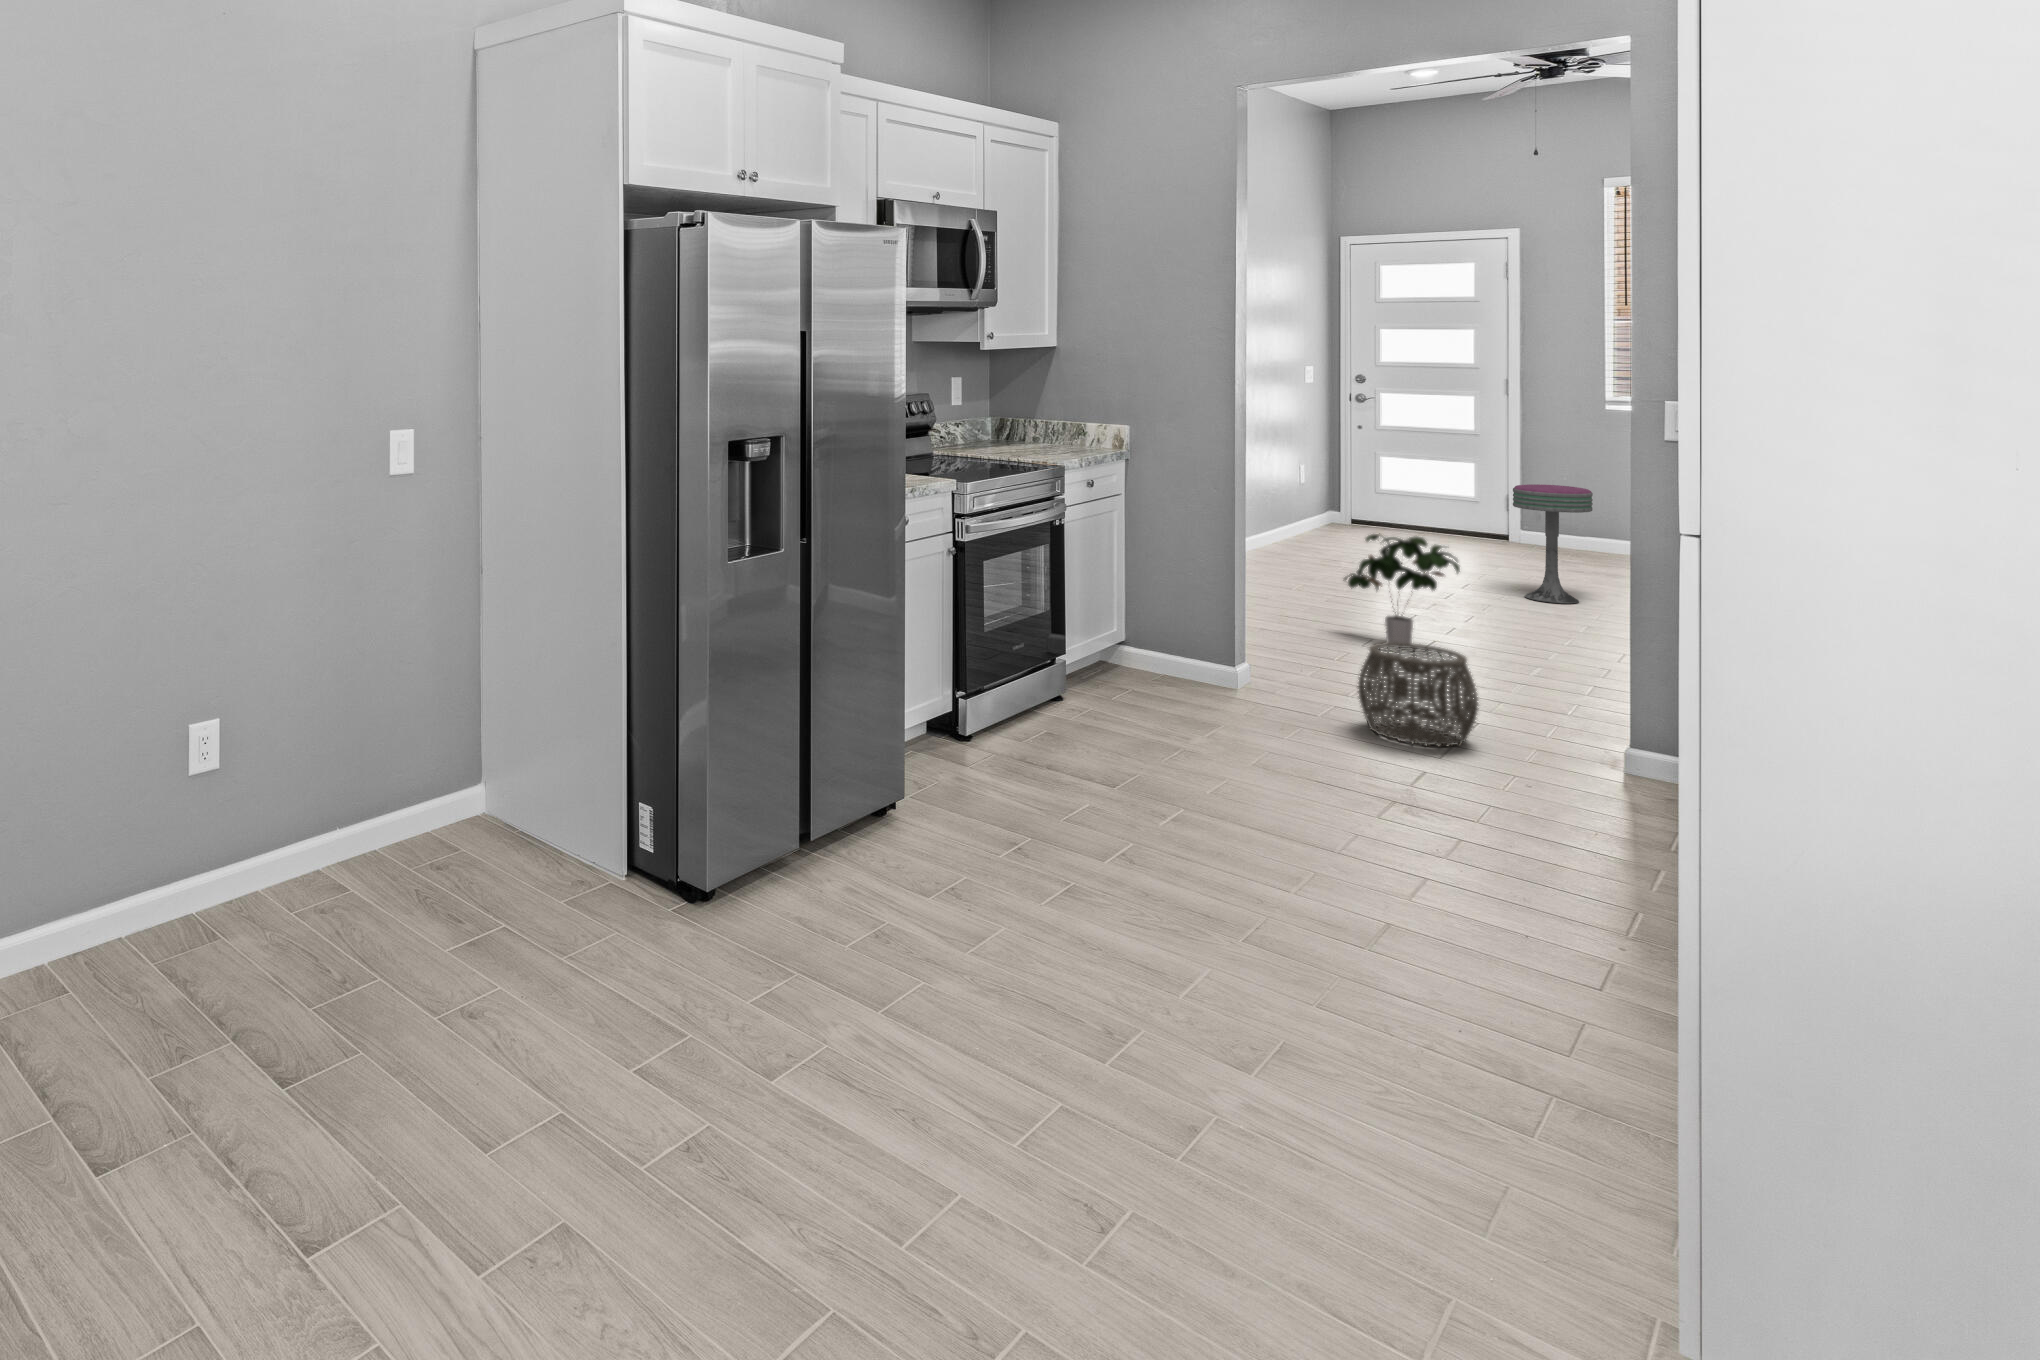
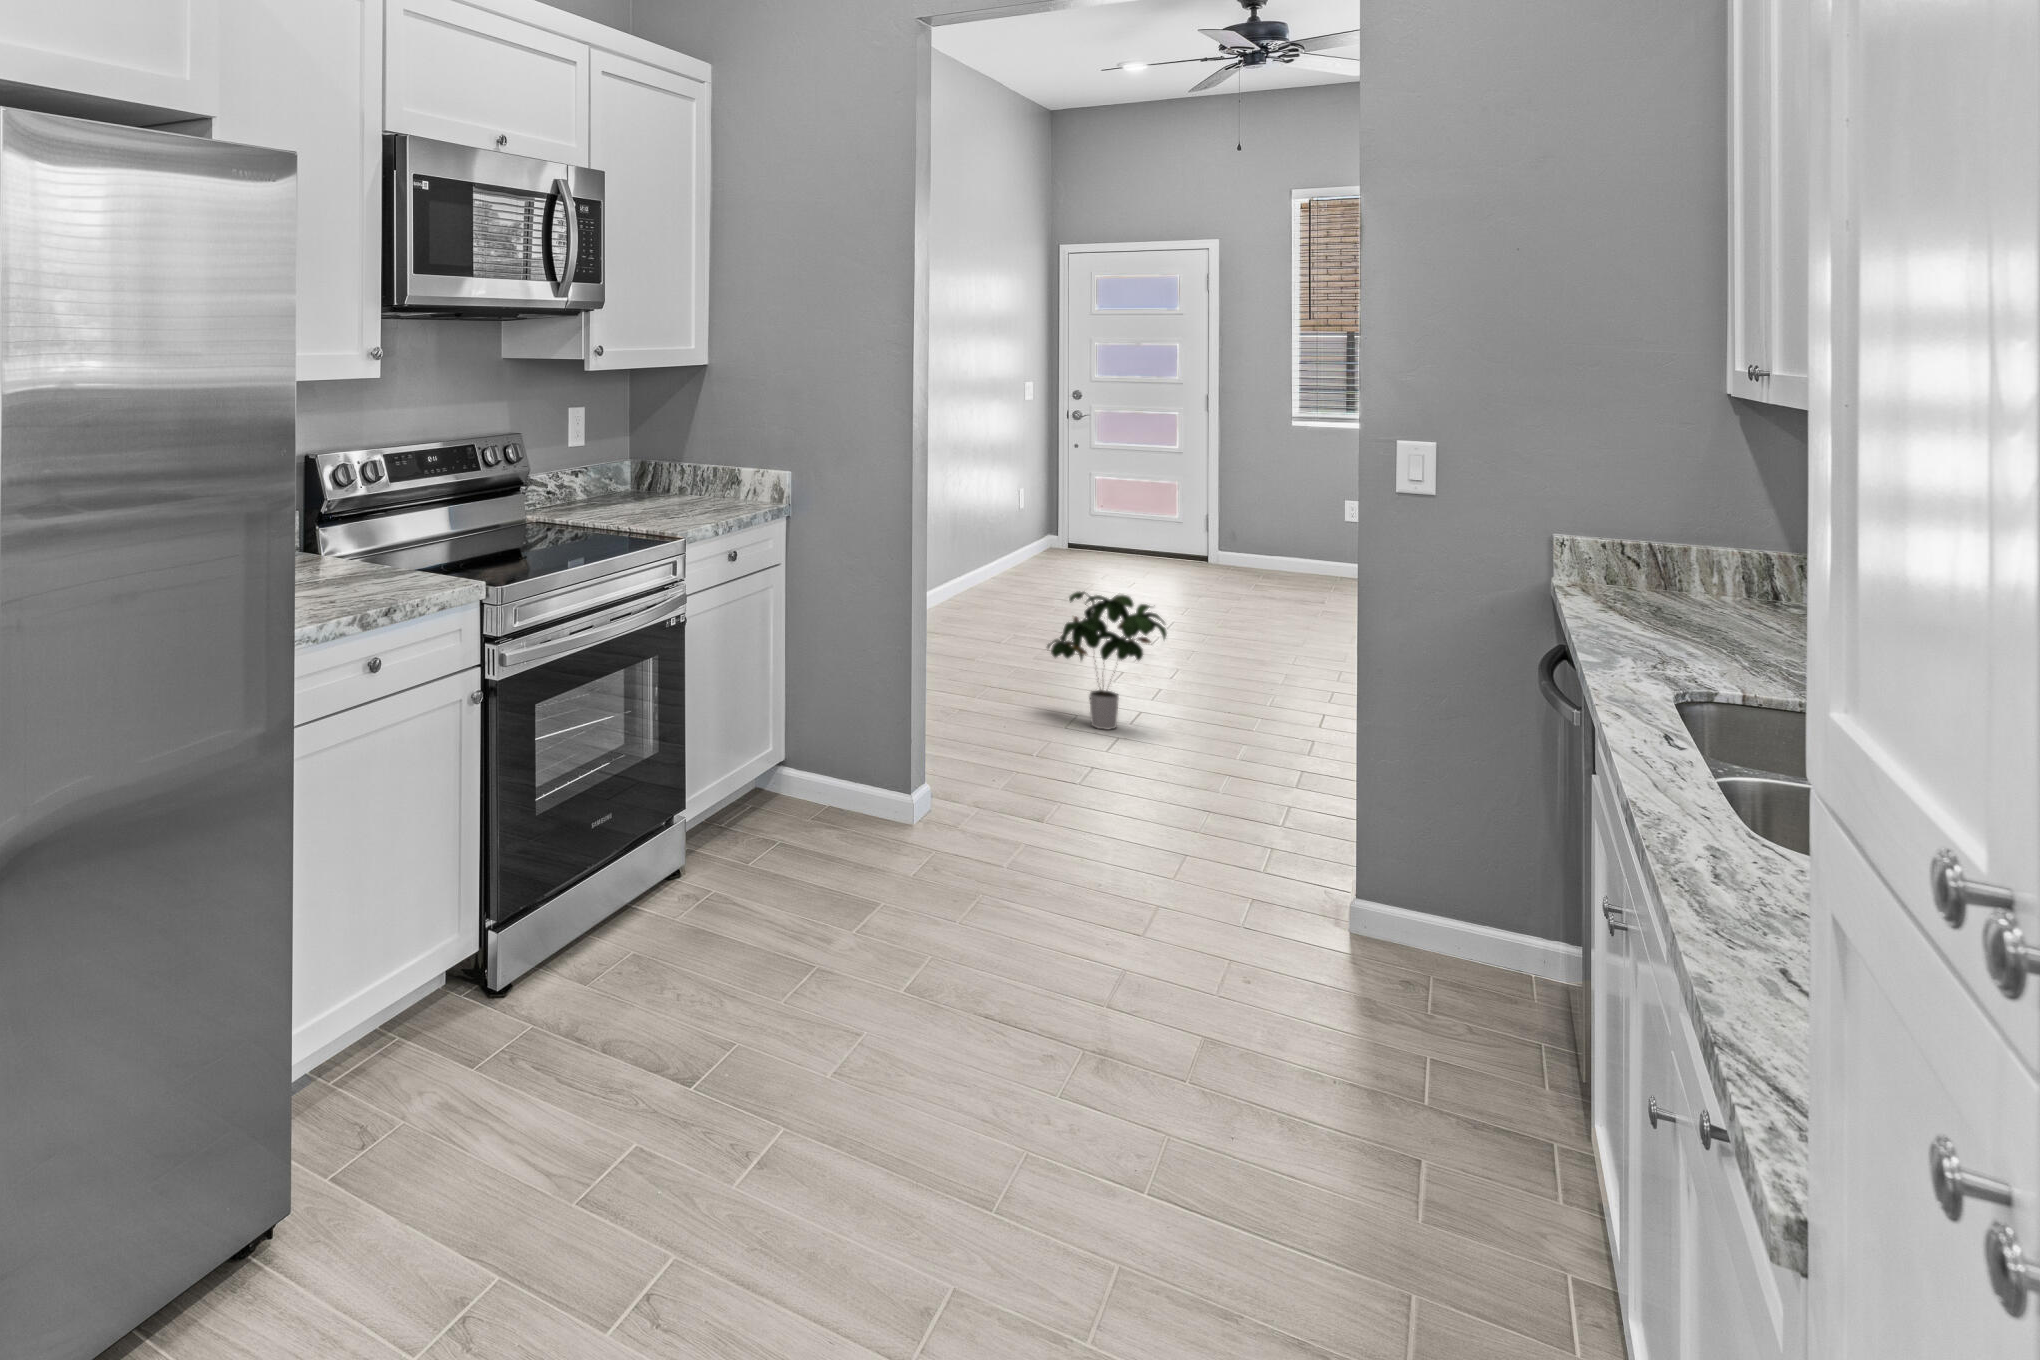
bar stool: present [1513,484,1593,604] -> none [1218,516,1292,649]
woven basket: present [1358,642,1479,747] -> none [1047,762,1187,912]

